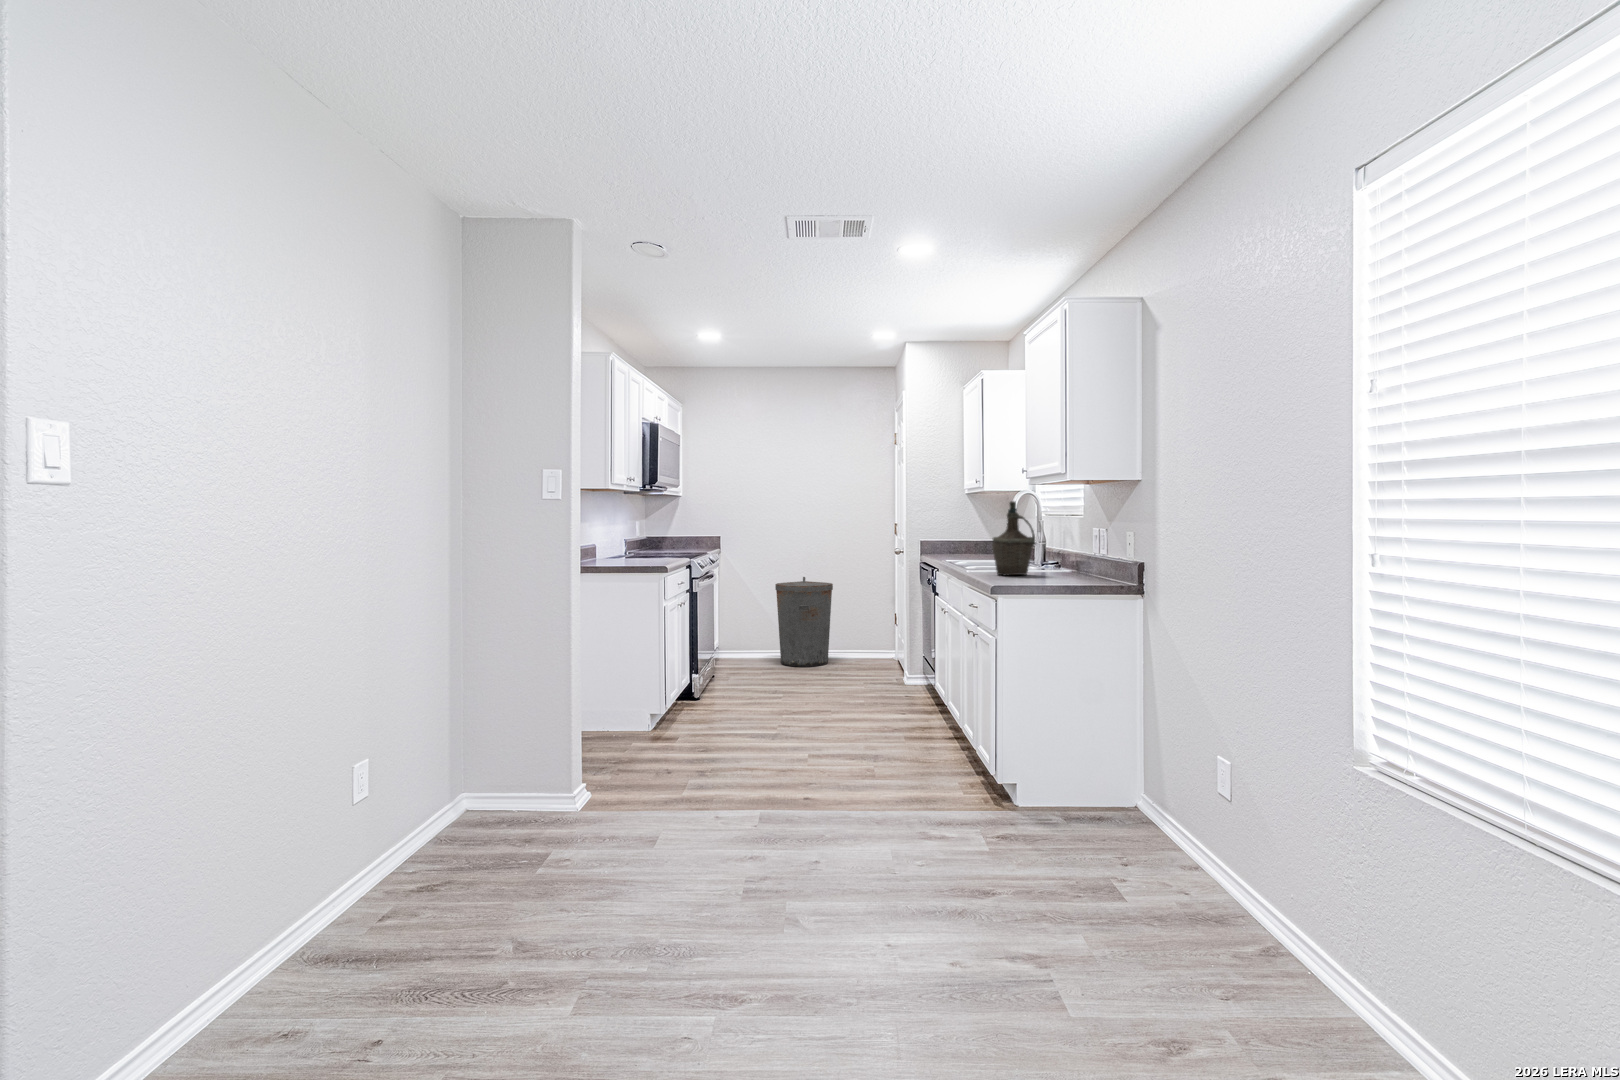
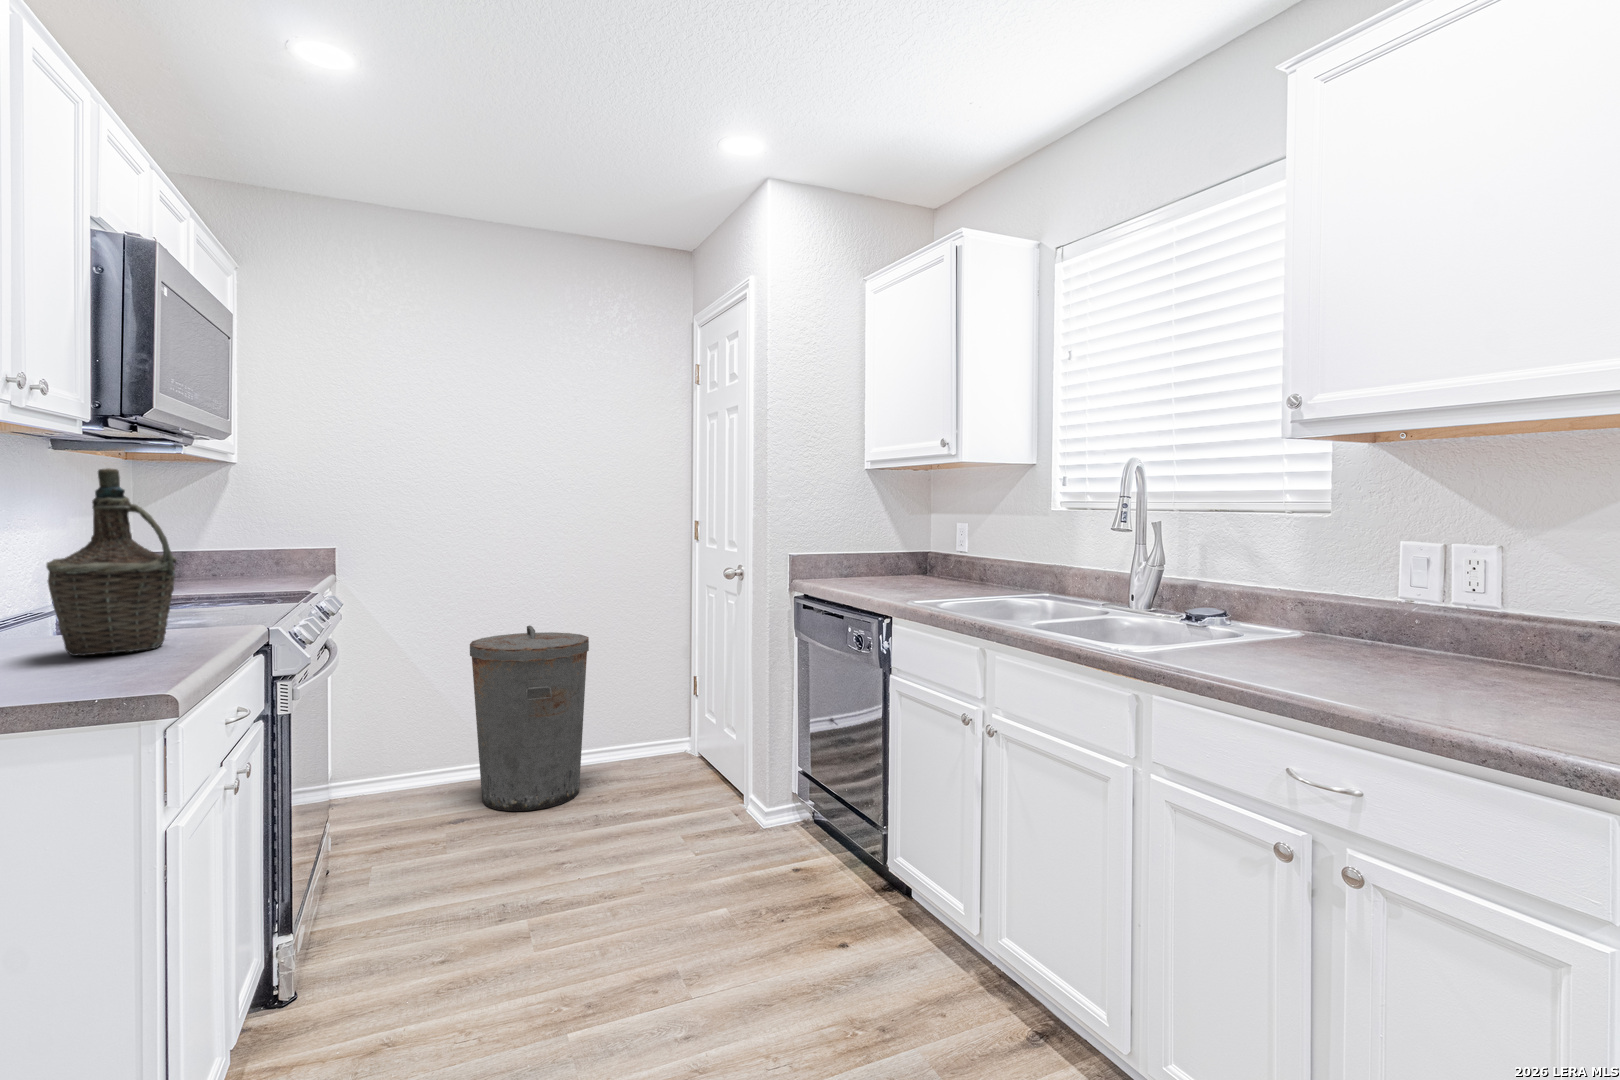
bottle: present [992,501,1036,575] -> present [46,468,177,656]

